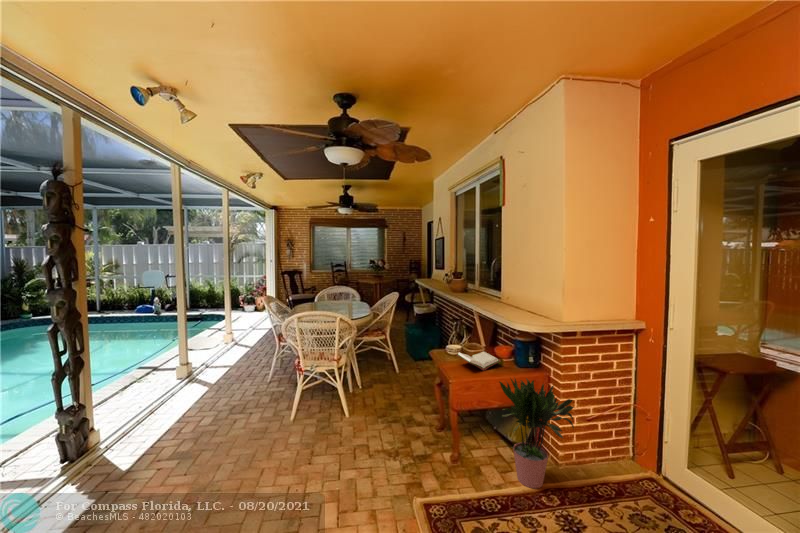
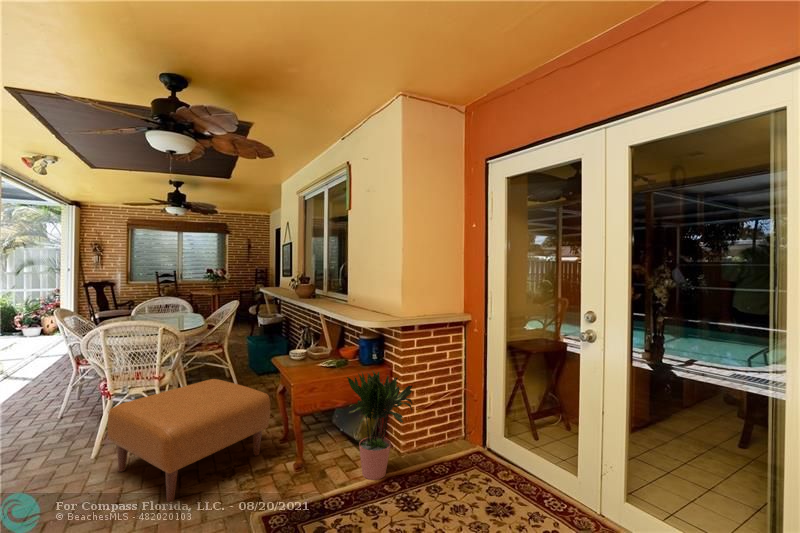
book: present [456,351,500,370] -> none [304,353,351,371]
ottoman: none [312,363,427,466] -> present [108,379,270,502]

